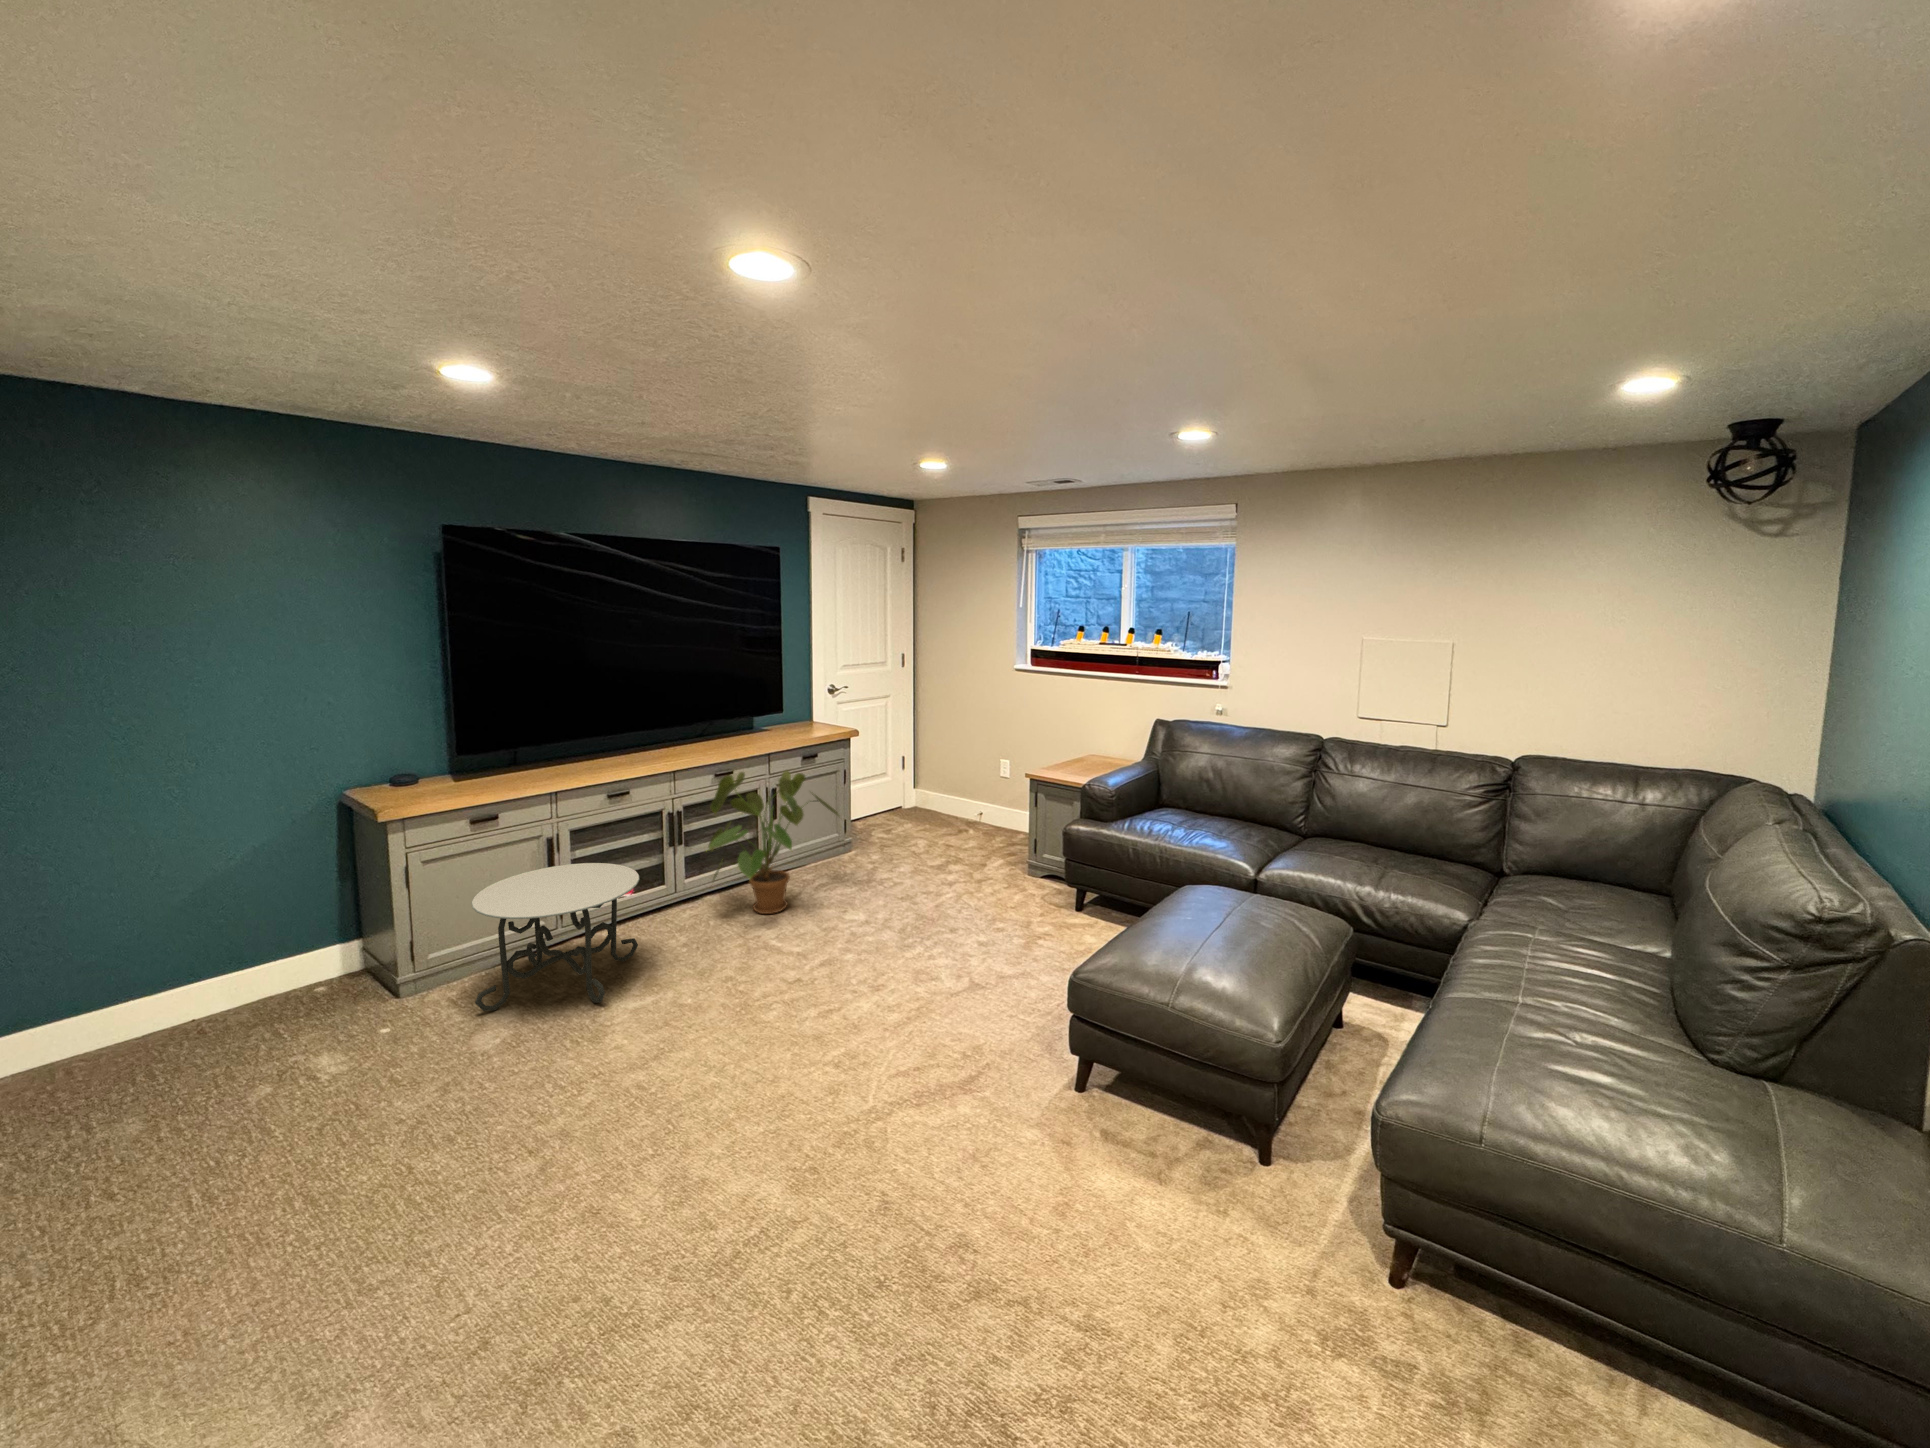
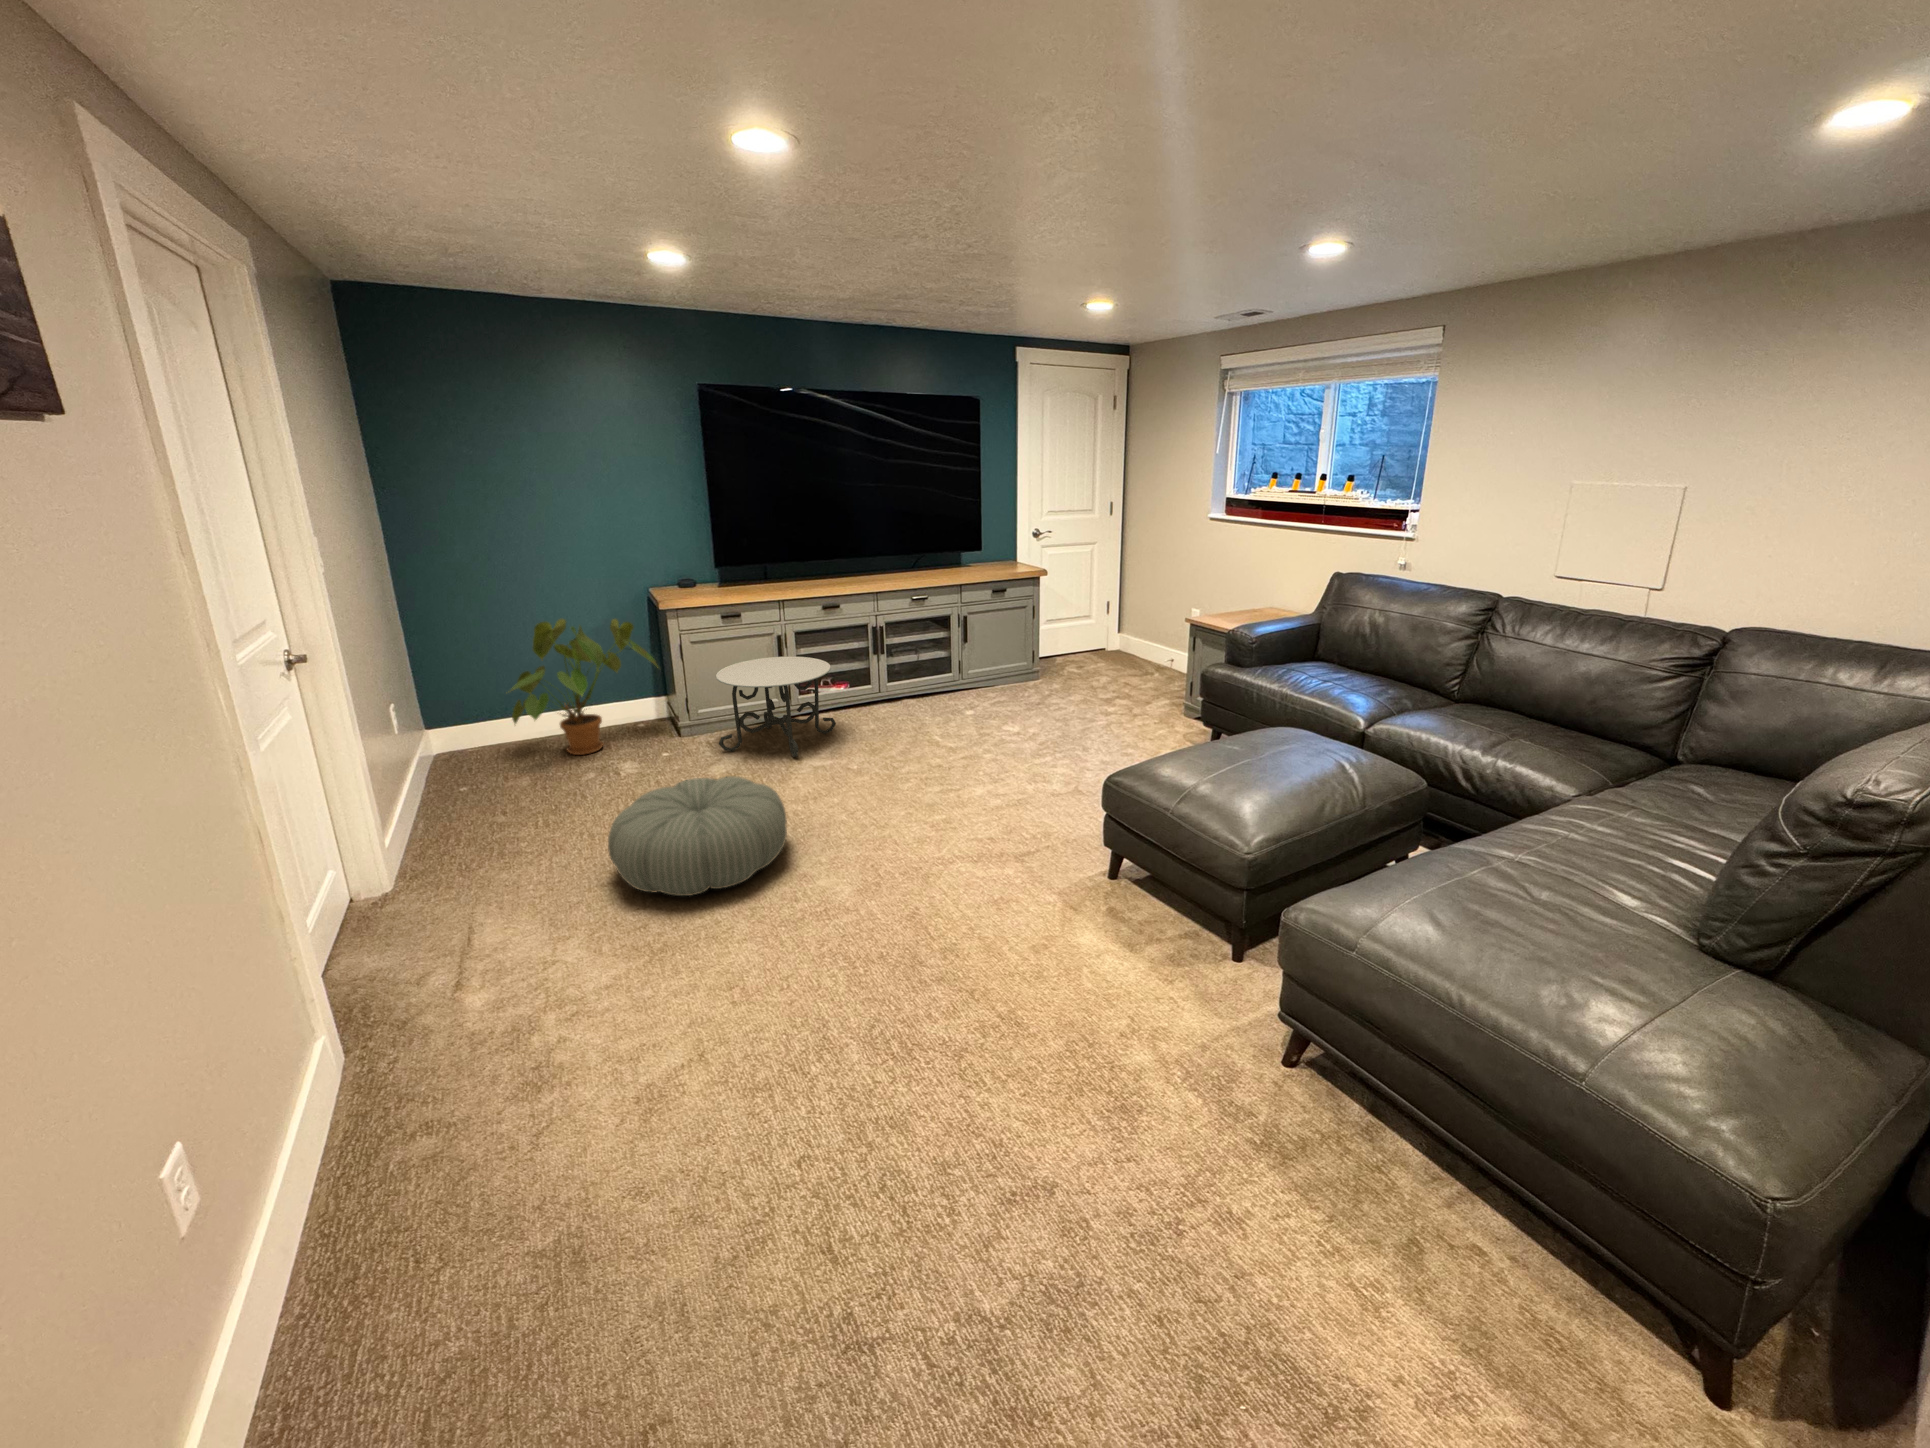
house plant: present [708,771,839,914] -> present [511,619,656,755]
pouf: none [382,1057,670,1284] -> present [608,776,787,896]

